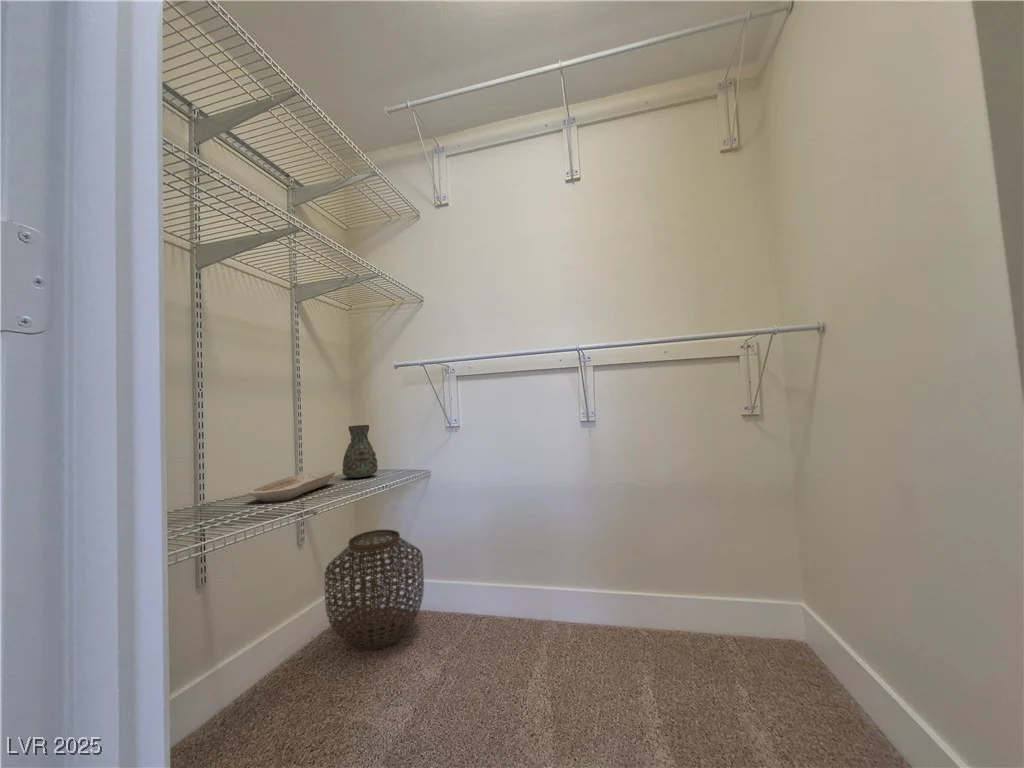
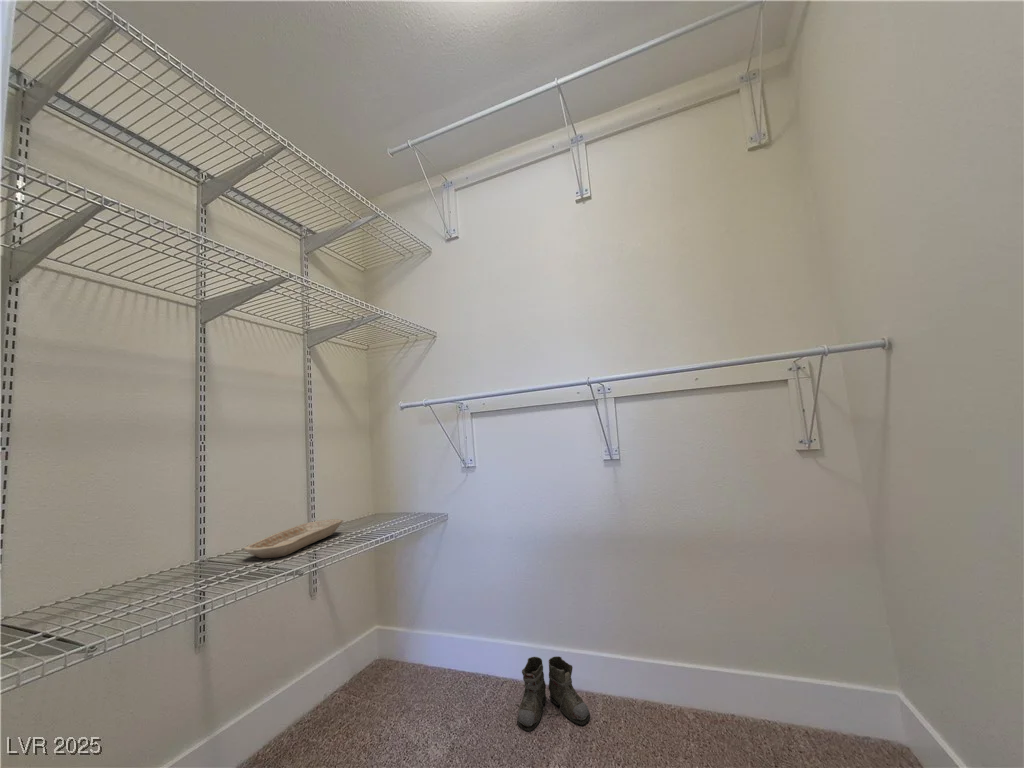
decorative vase: present [342,425,378,478] -> none [355,467,391,524]
woven basket: present [325,530,424,650] -> none [333,579,438,717]
boots: none [492,592,562,652] -> present [517,656,590,731]

